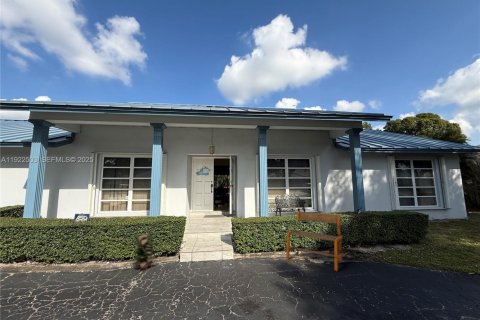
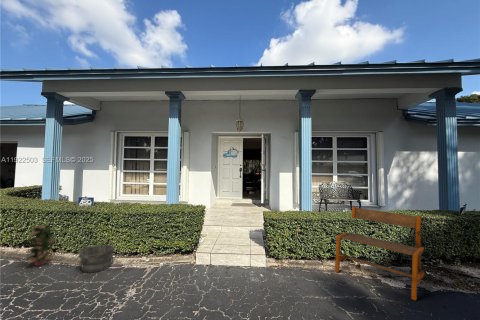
decorative plant: present [134,235,155,269] -> present [27,225,56,266]
bucket: none [79,252,112,275] -> present [78,245,115,272]

